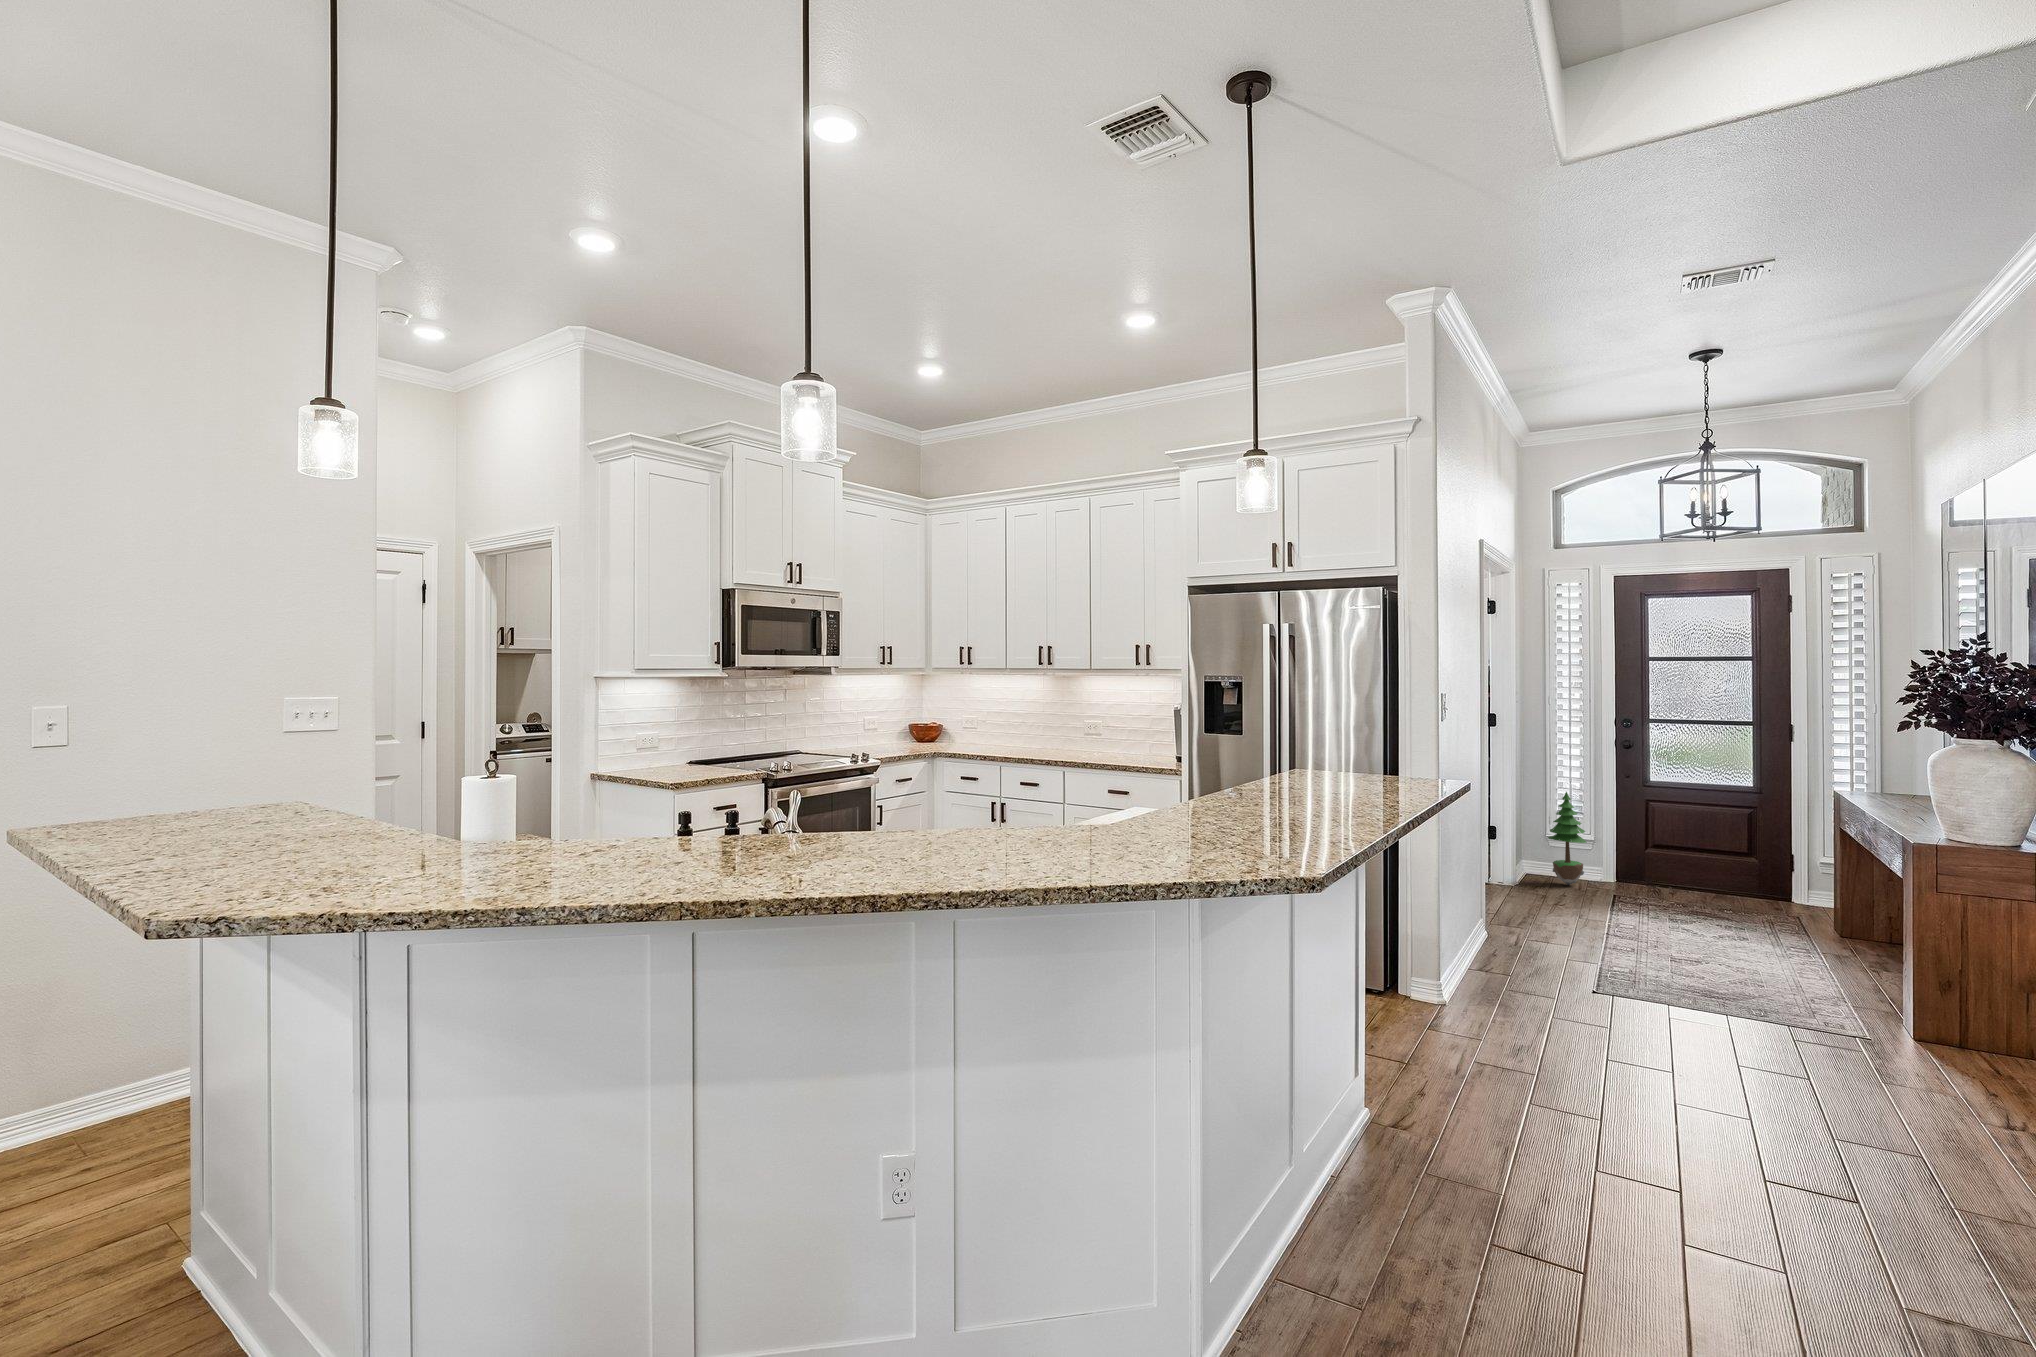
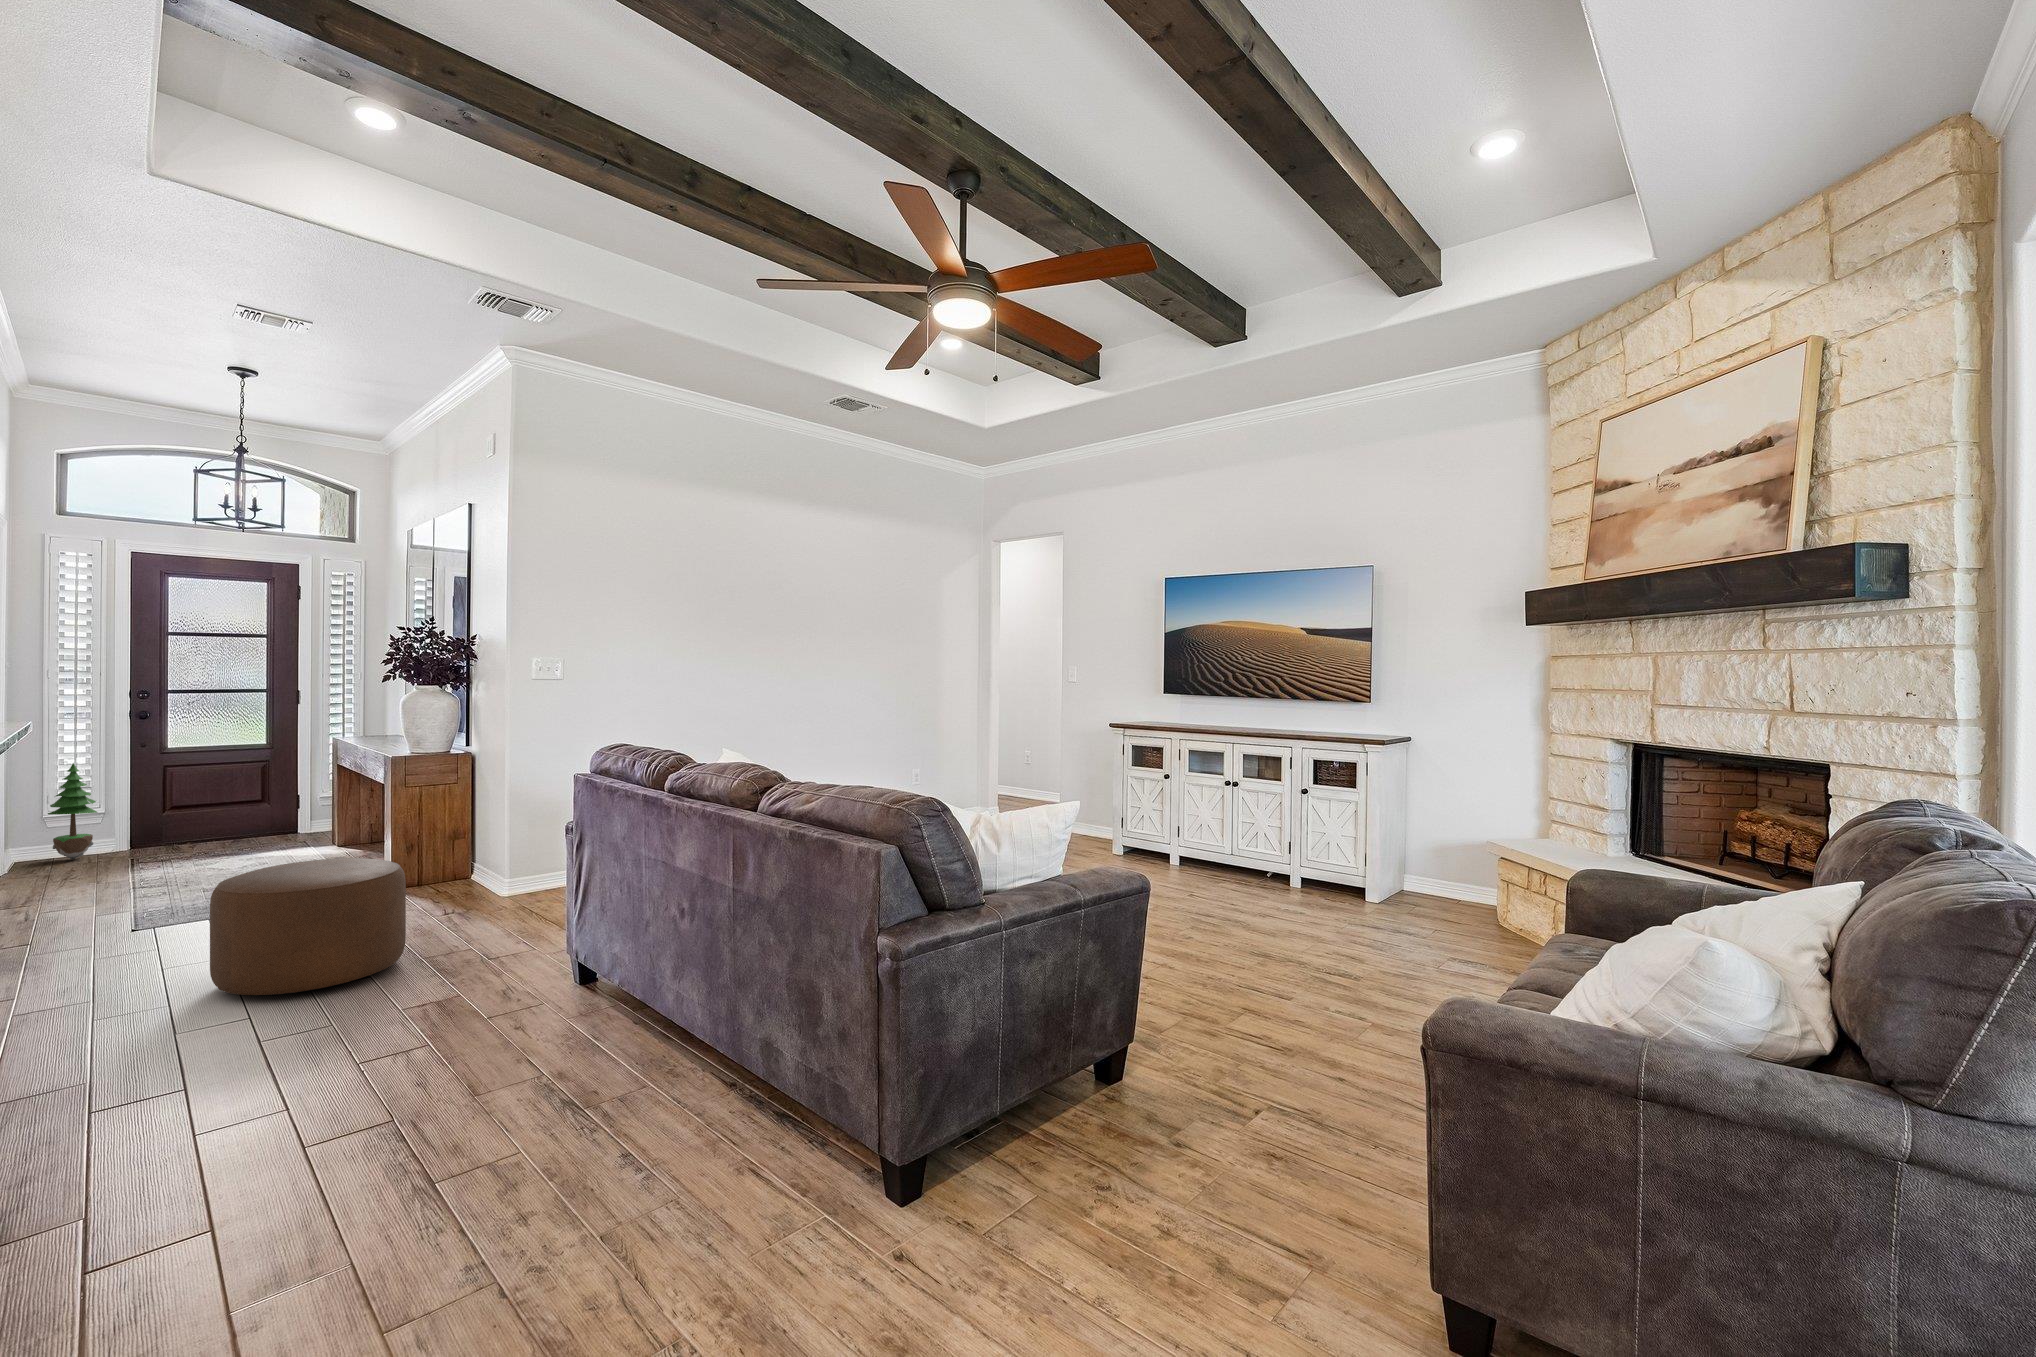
ottoman: none [1647,992,1934,1221] -> present [210,858,406,995]

